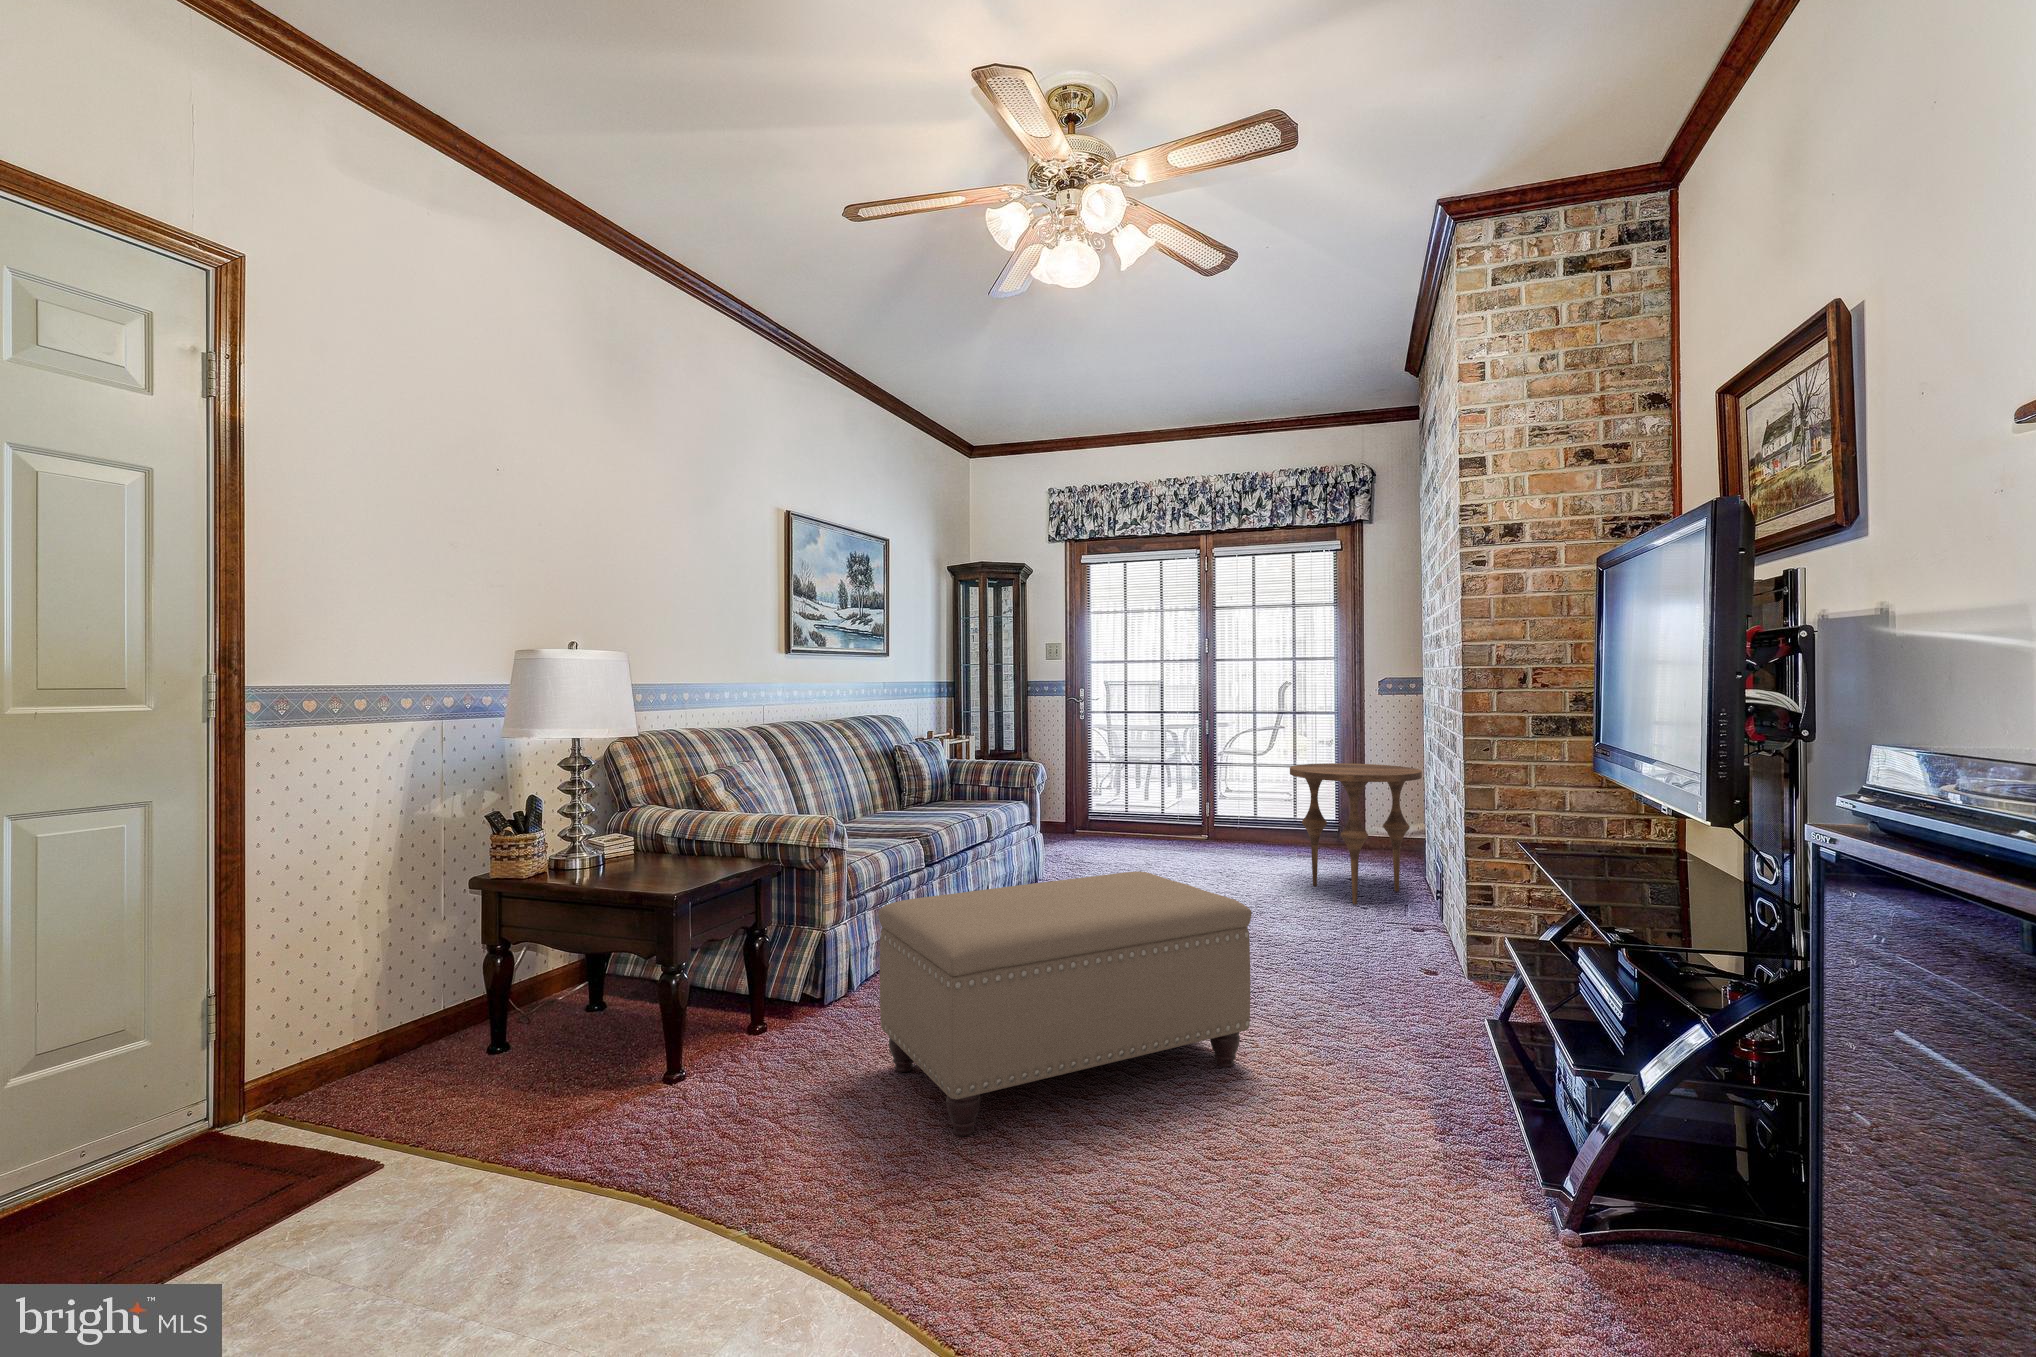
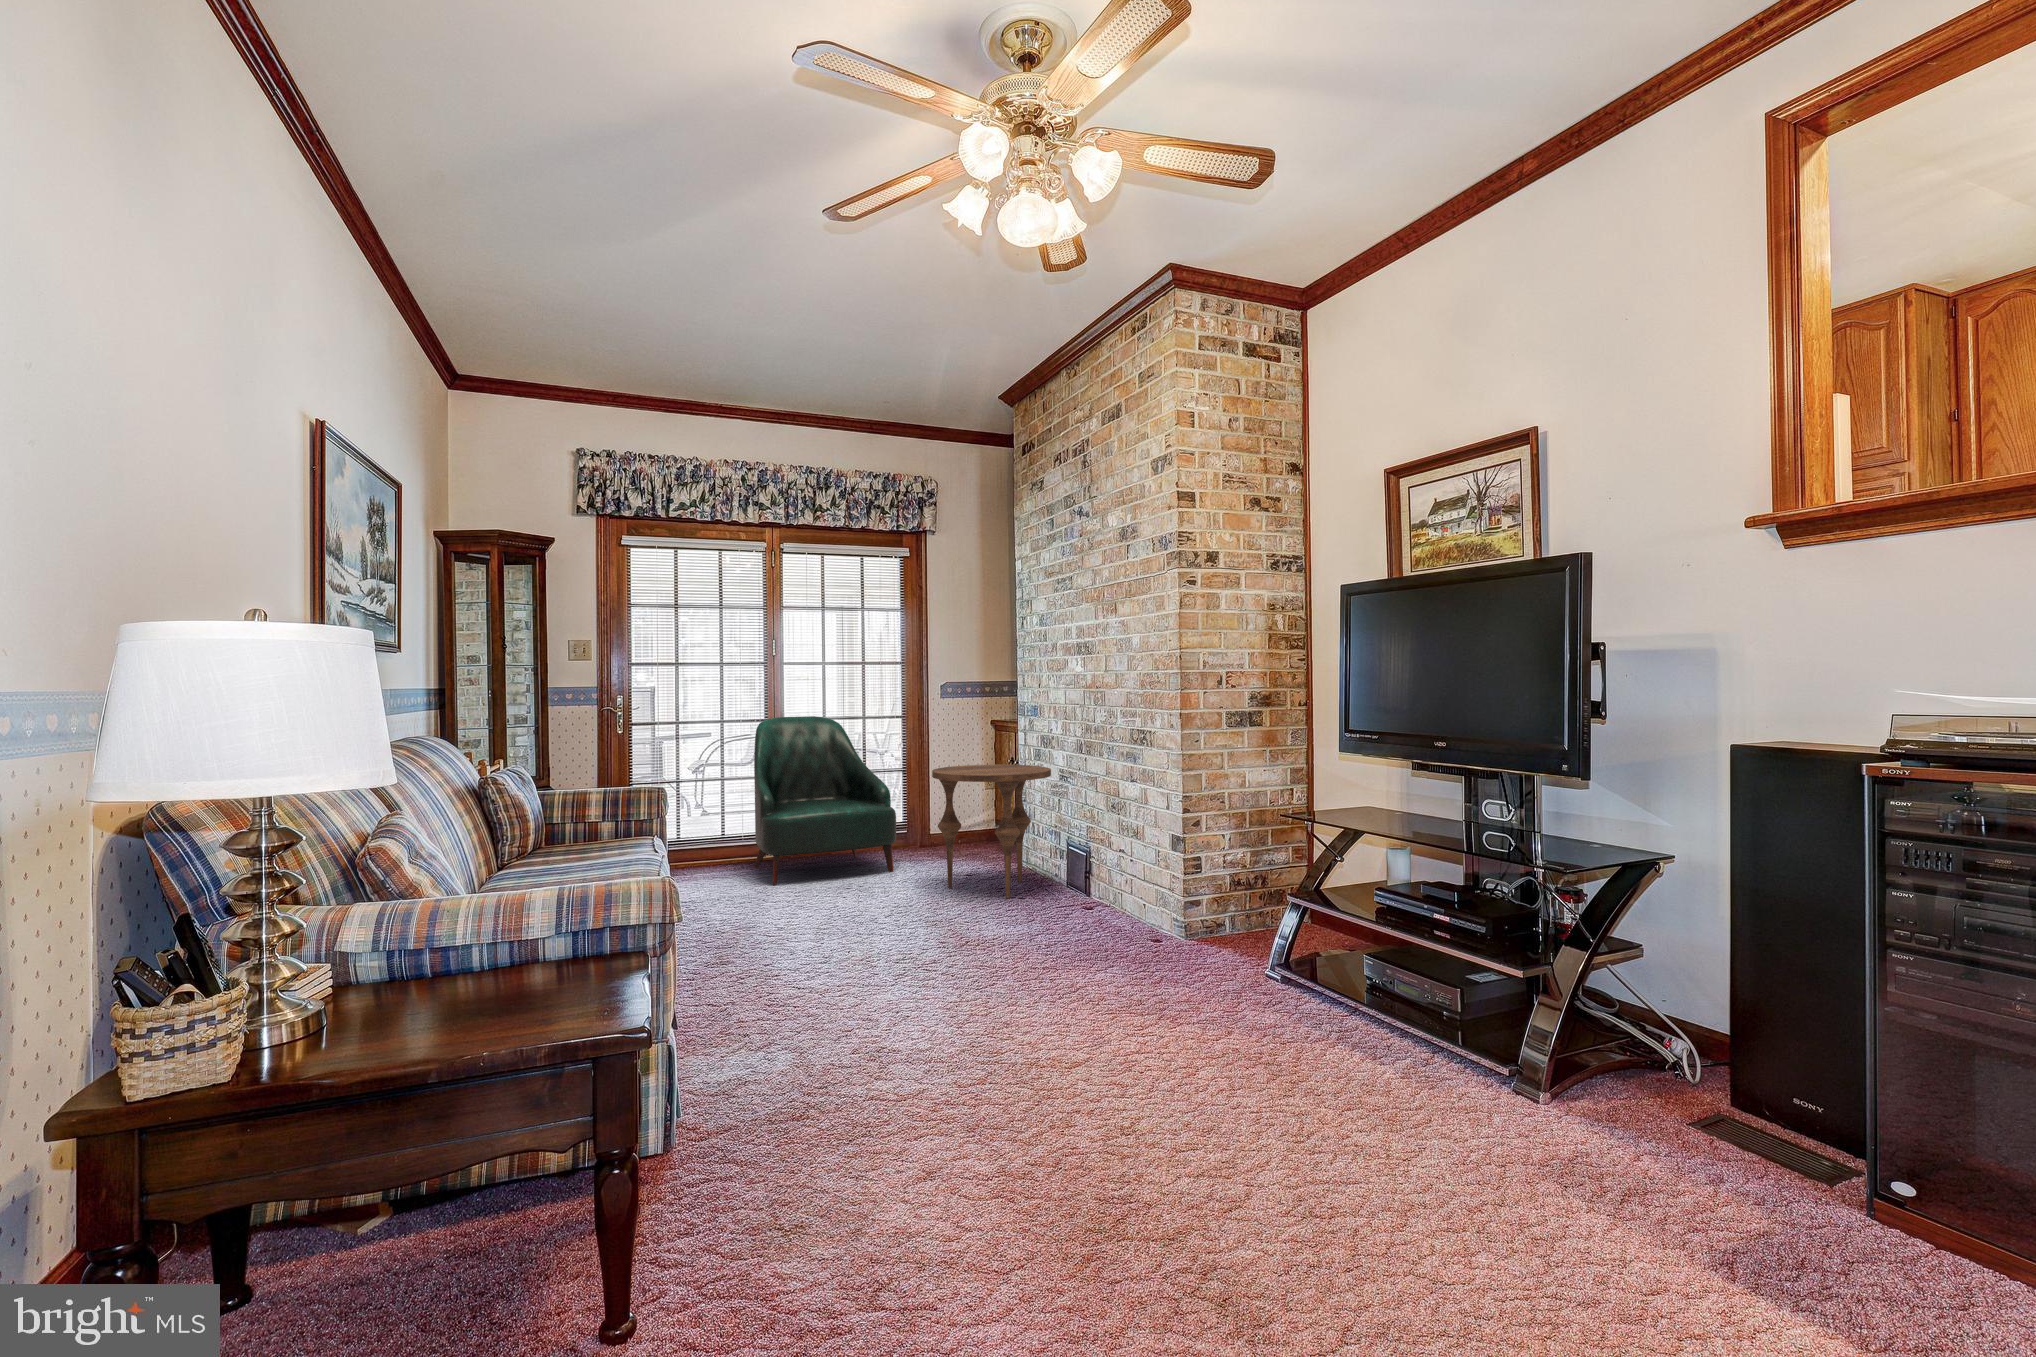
armchair: none [1164,709,1294,864] -> present [754,716,896,885]
ottoman: present [879,871,1252,1136] -> none [856,887,1174,1217]

